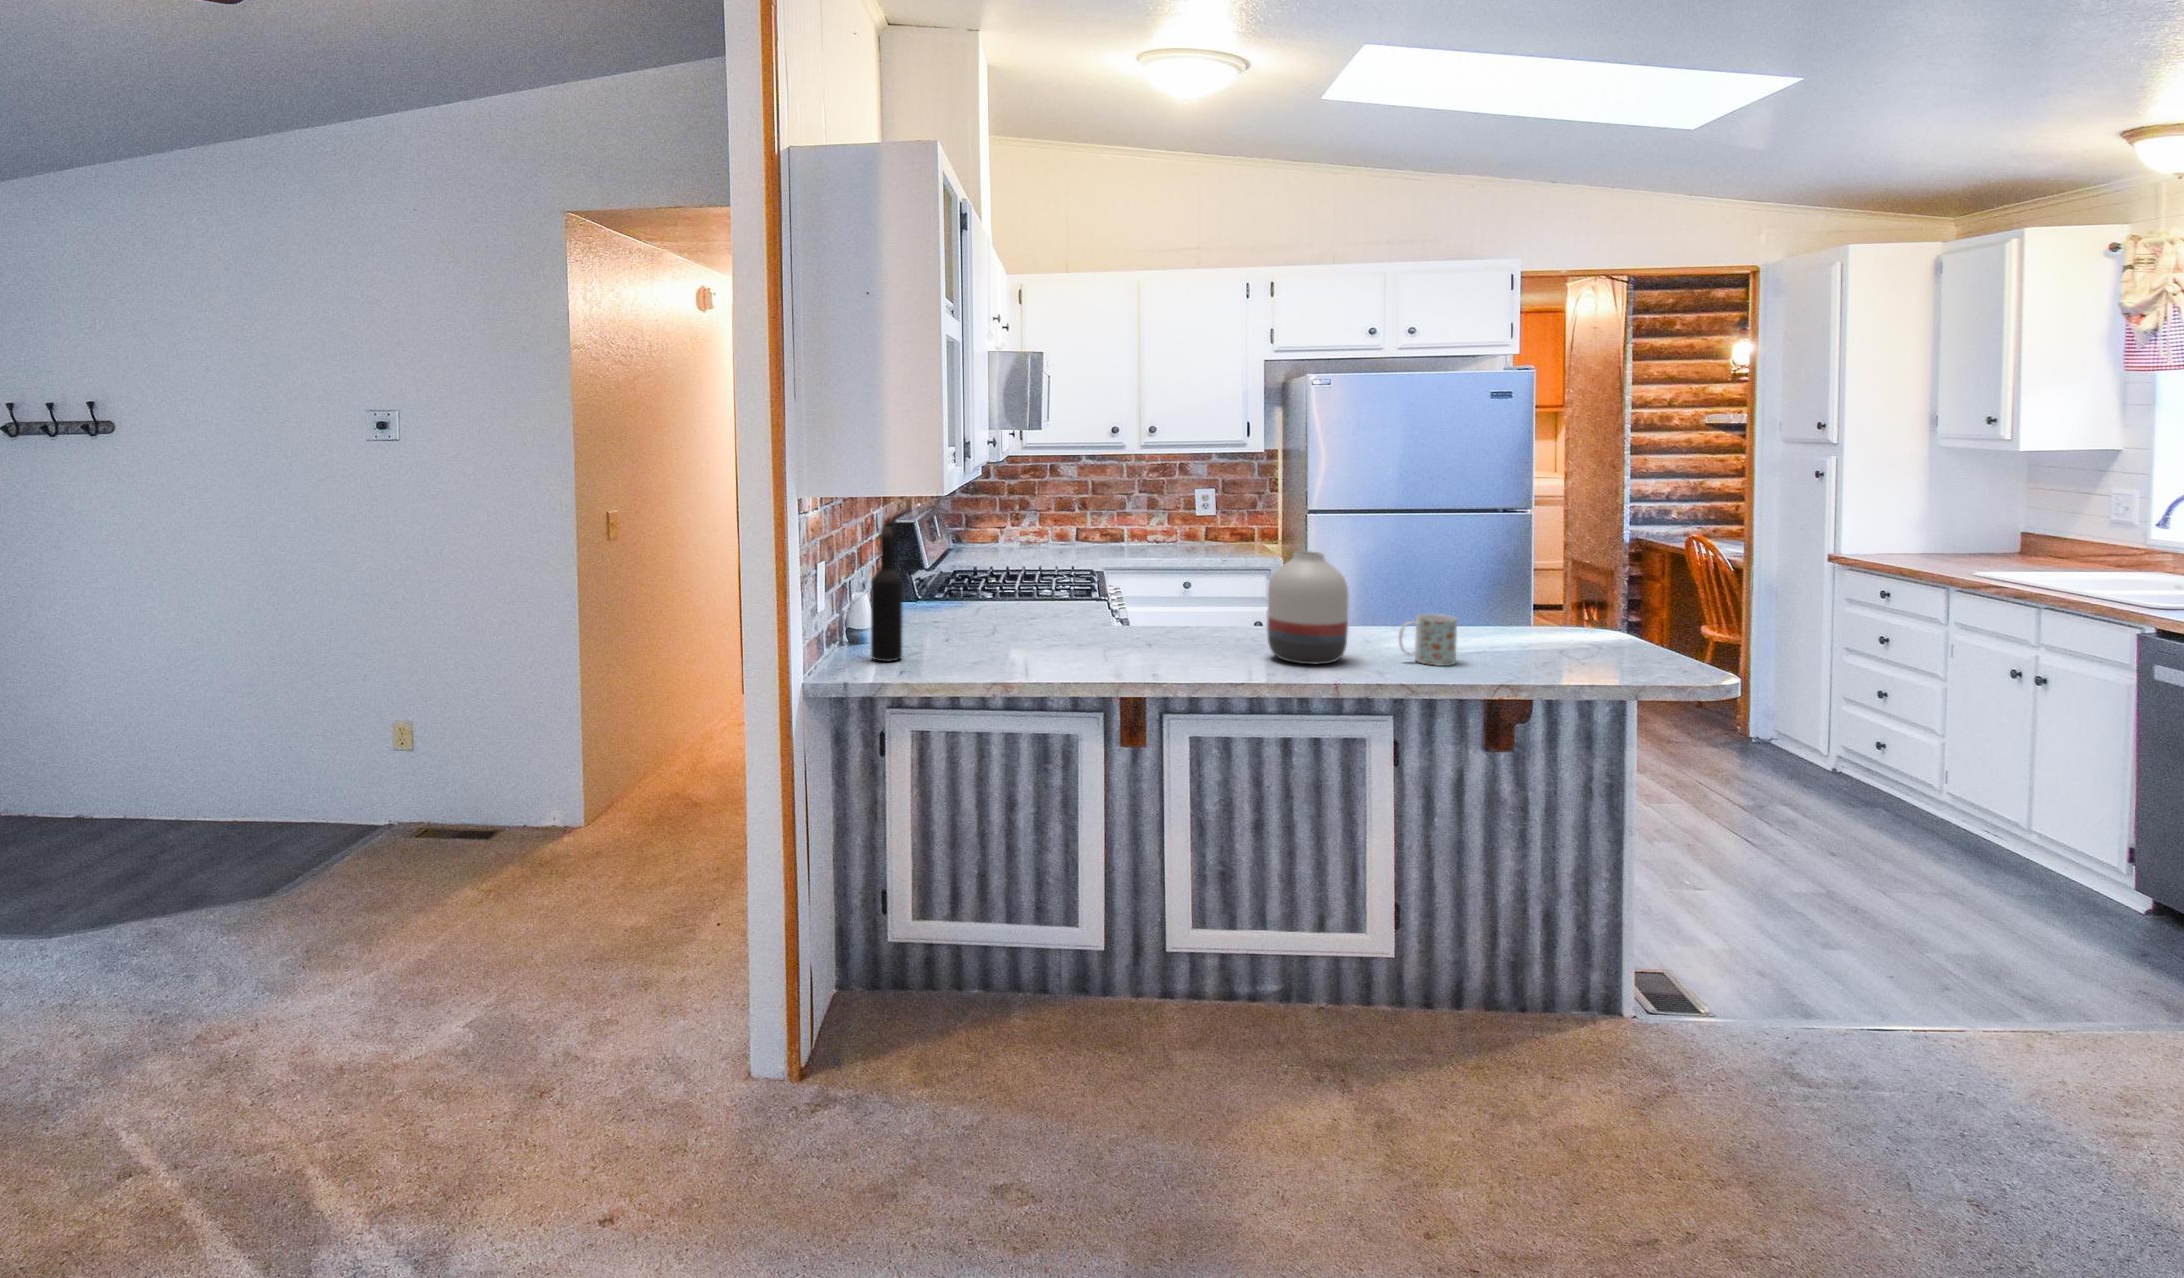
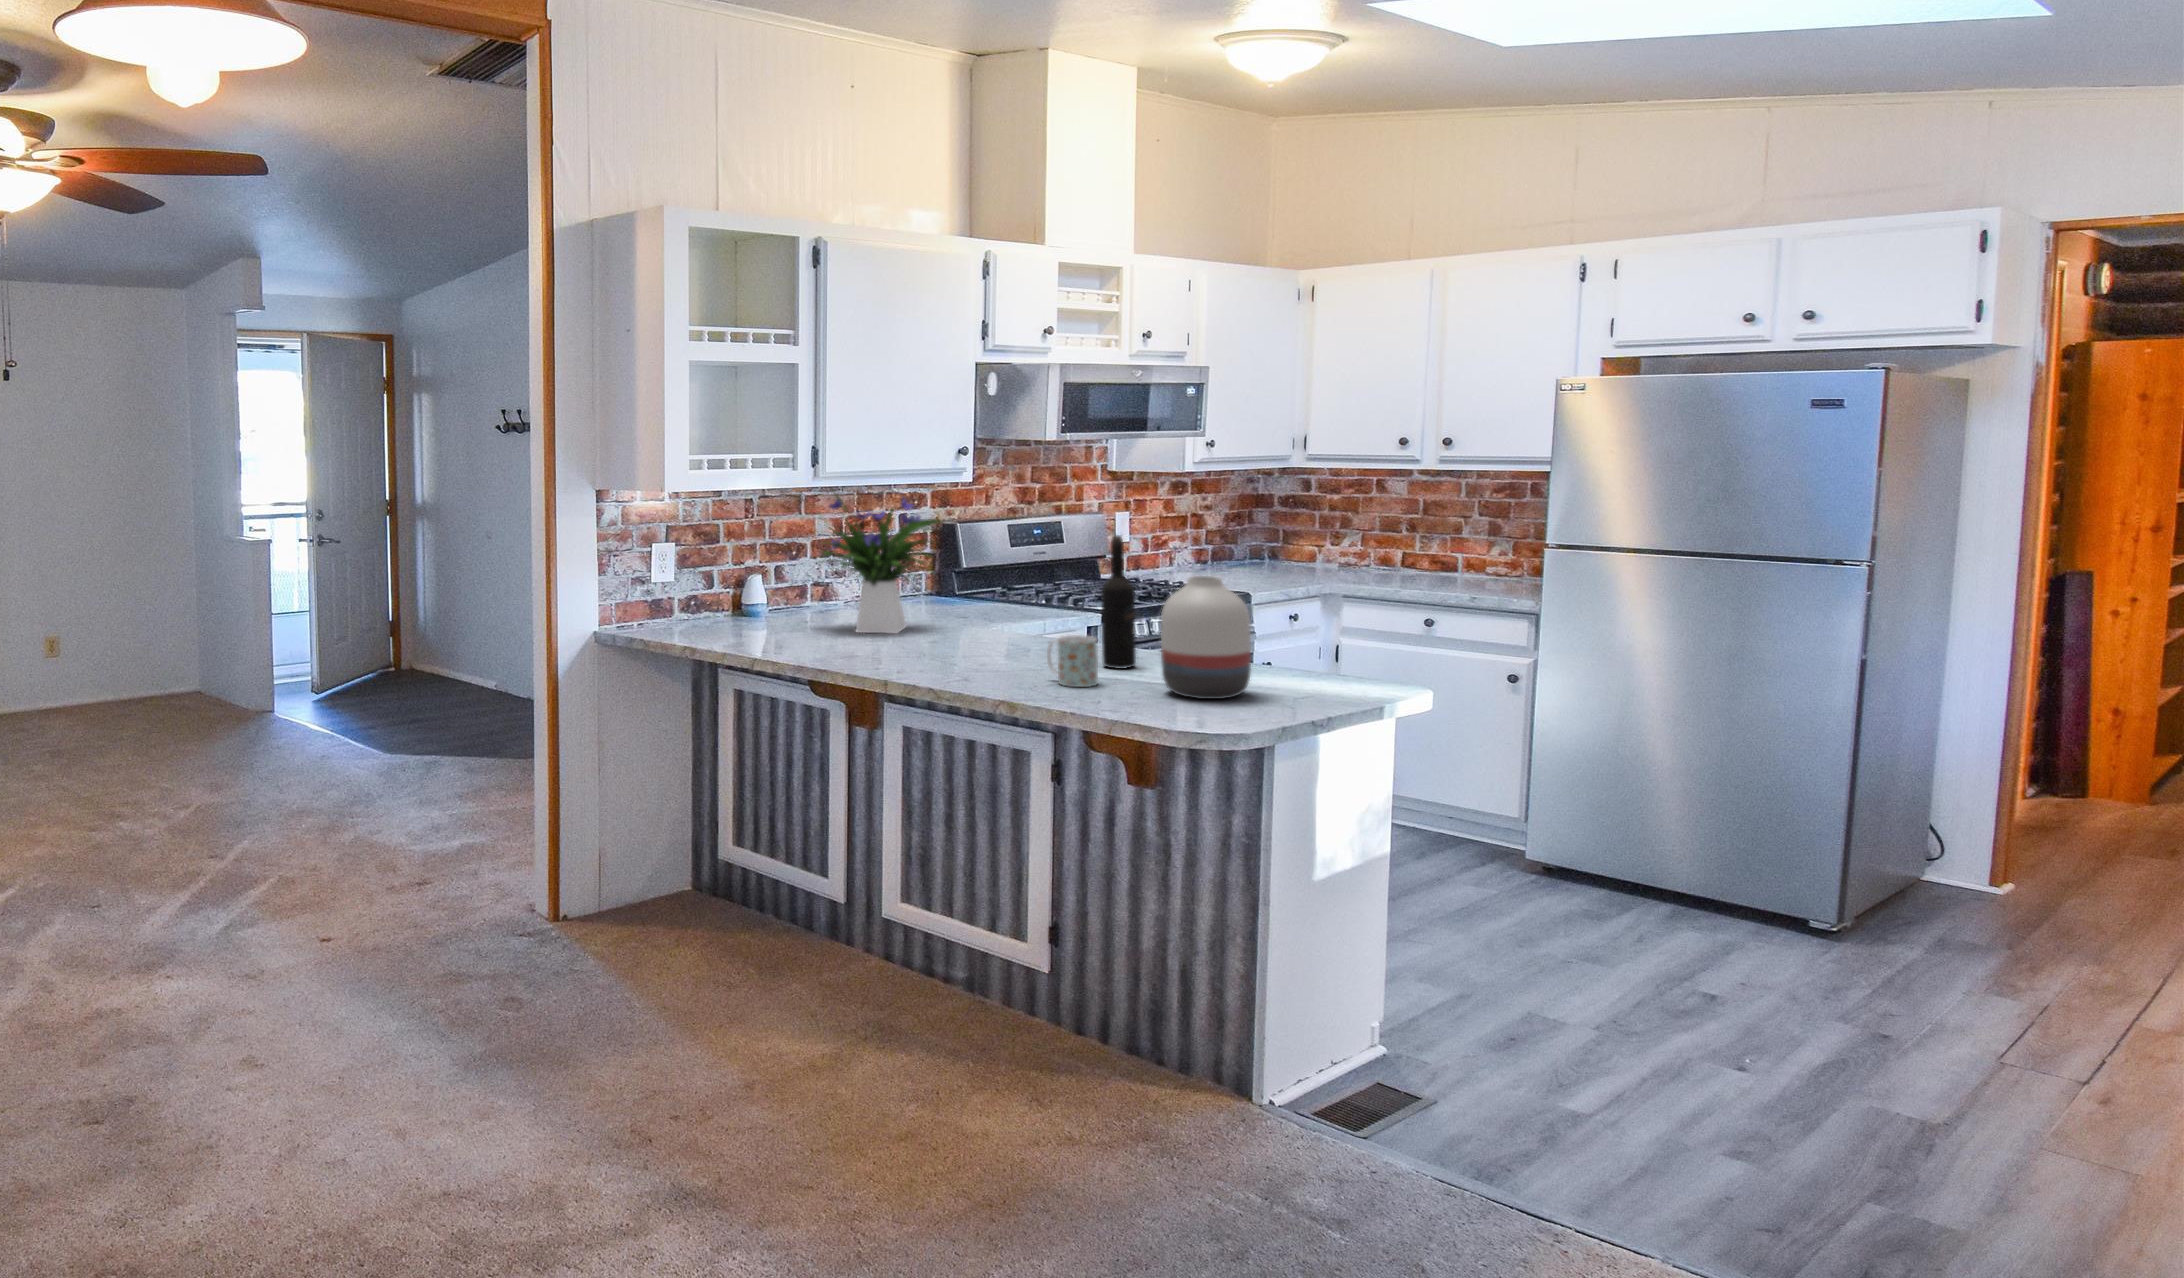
flower arrangement: none [931,480,1090,647] -> present [820,494,941,634]
wine bottle: present [871,527,903,661] -> present [1101,535,1136,669]
vase: present [1267,551,1348,664] -> present [1161,576,1251,699]

